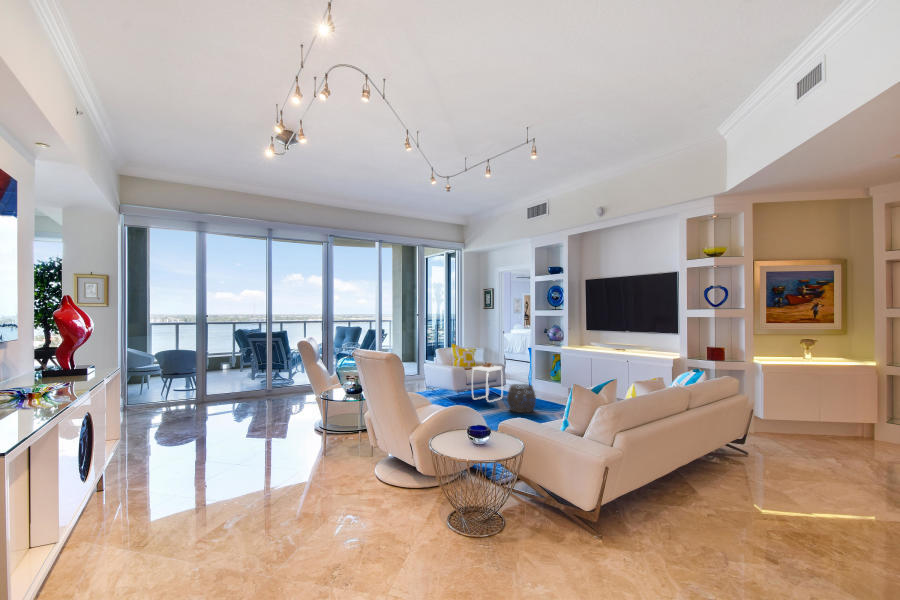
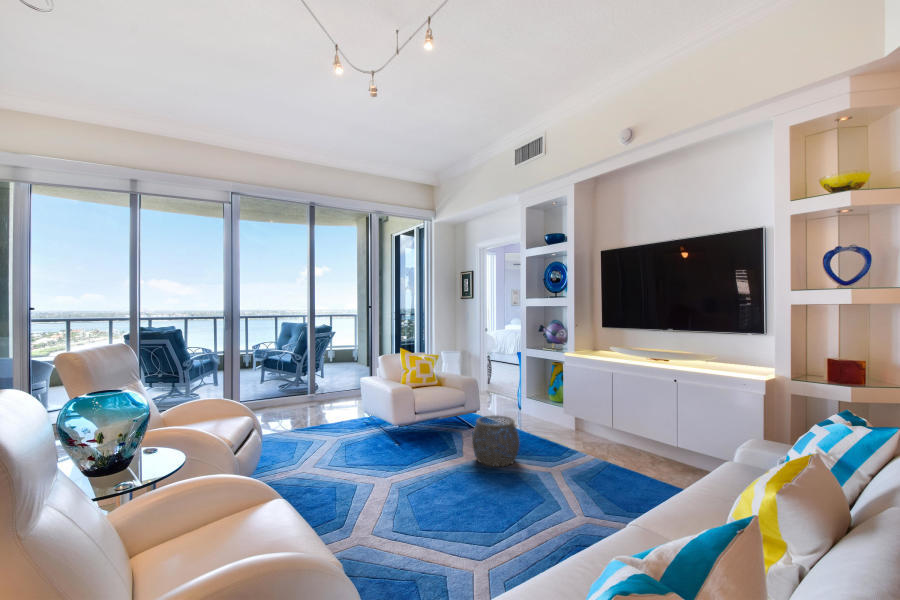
side table: present [472,362,503,402] -> none [425,377,473,440]

